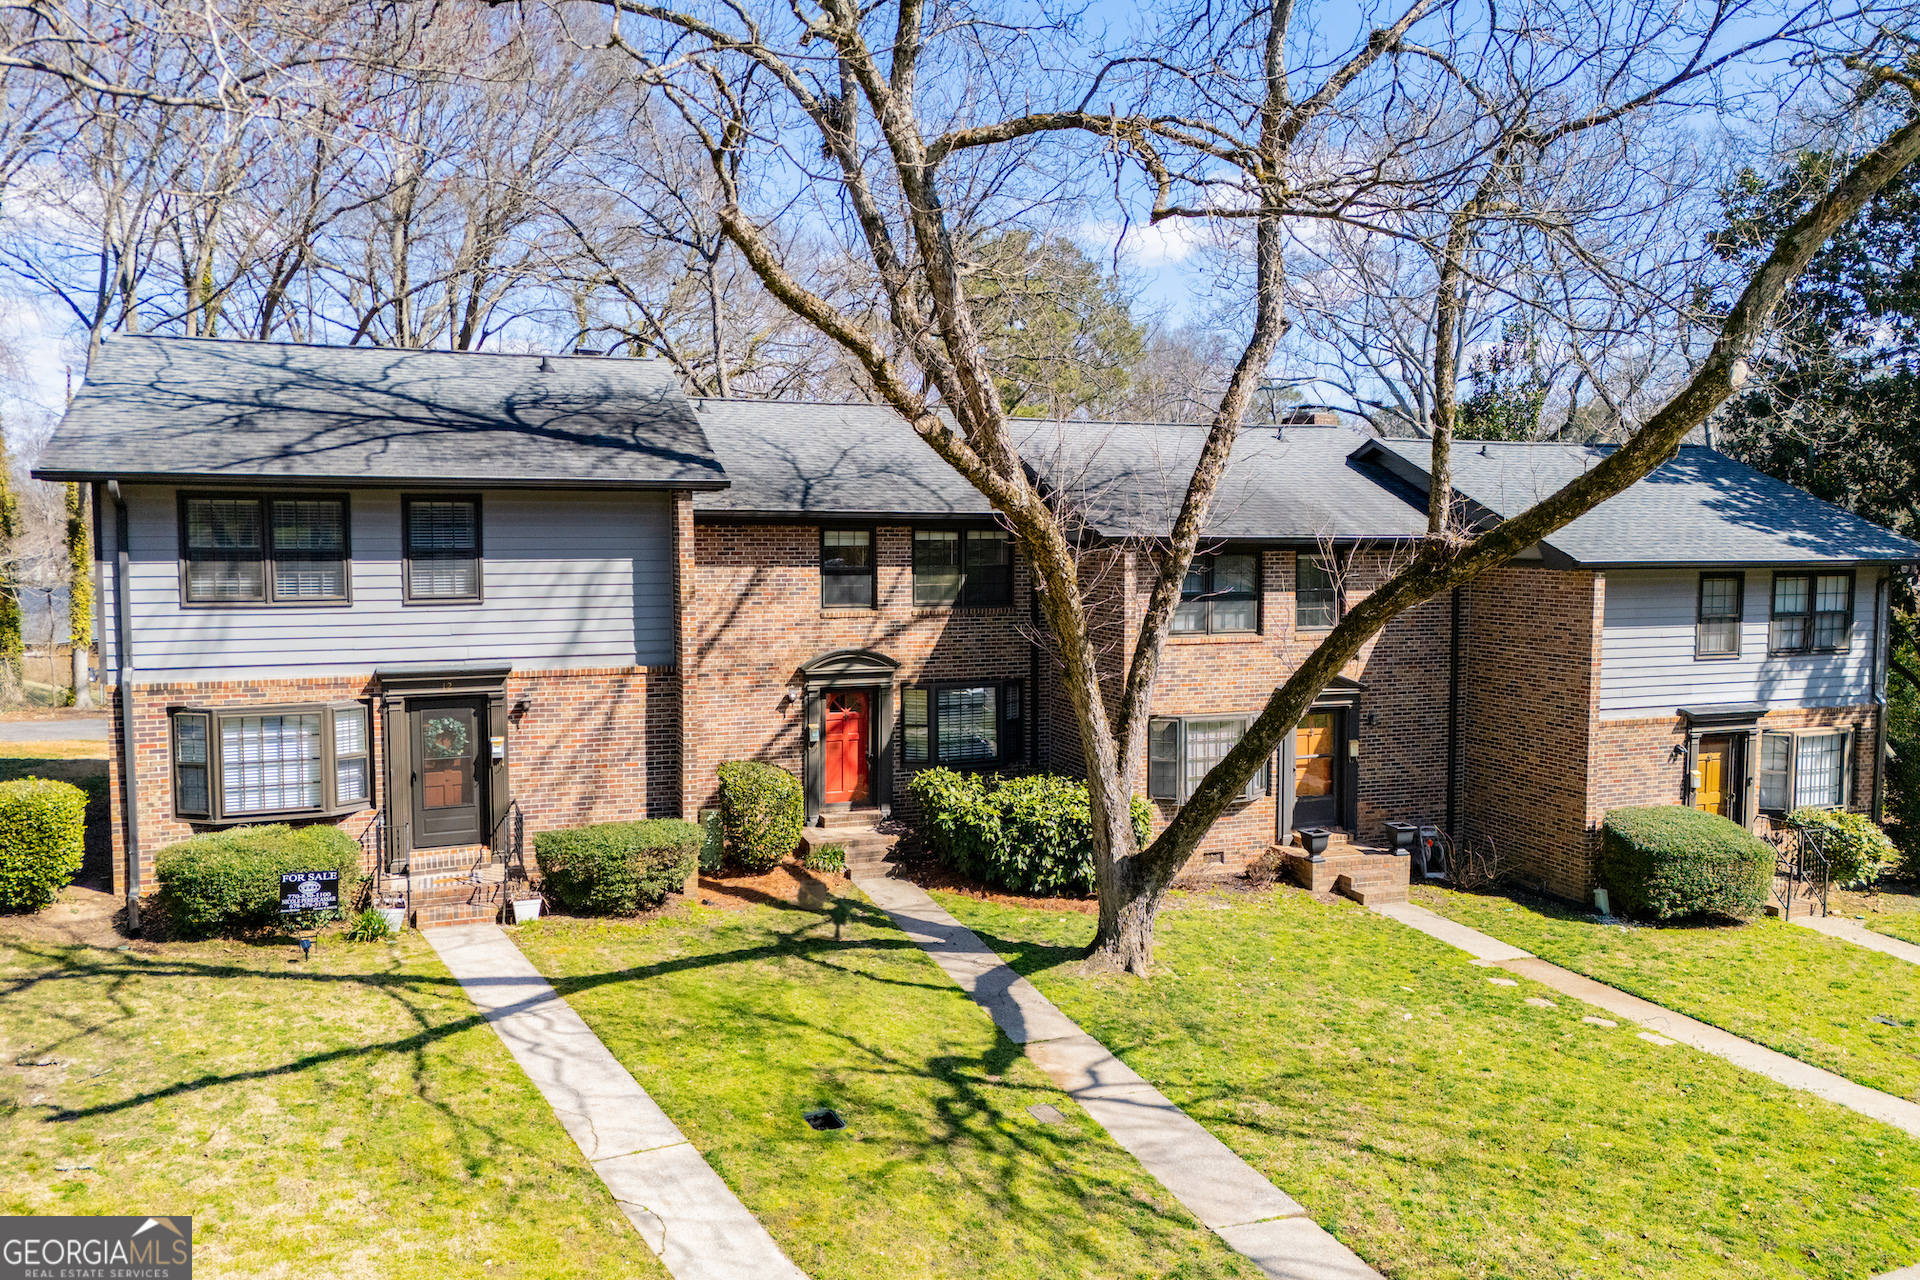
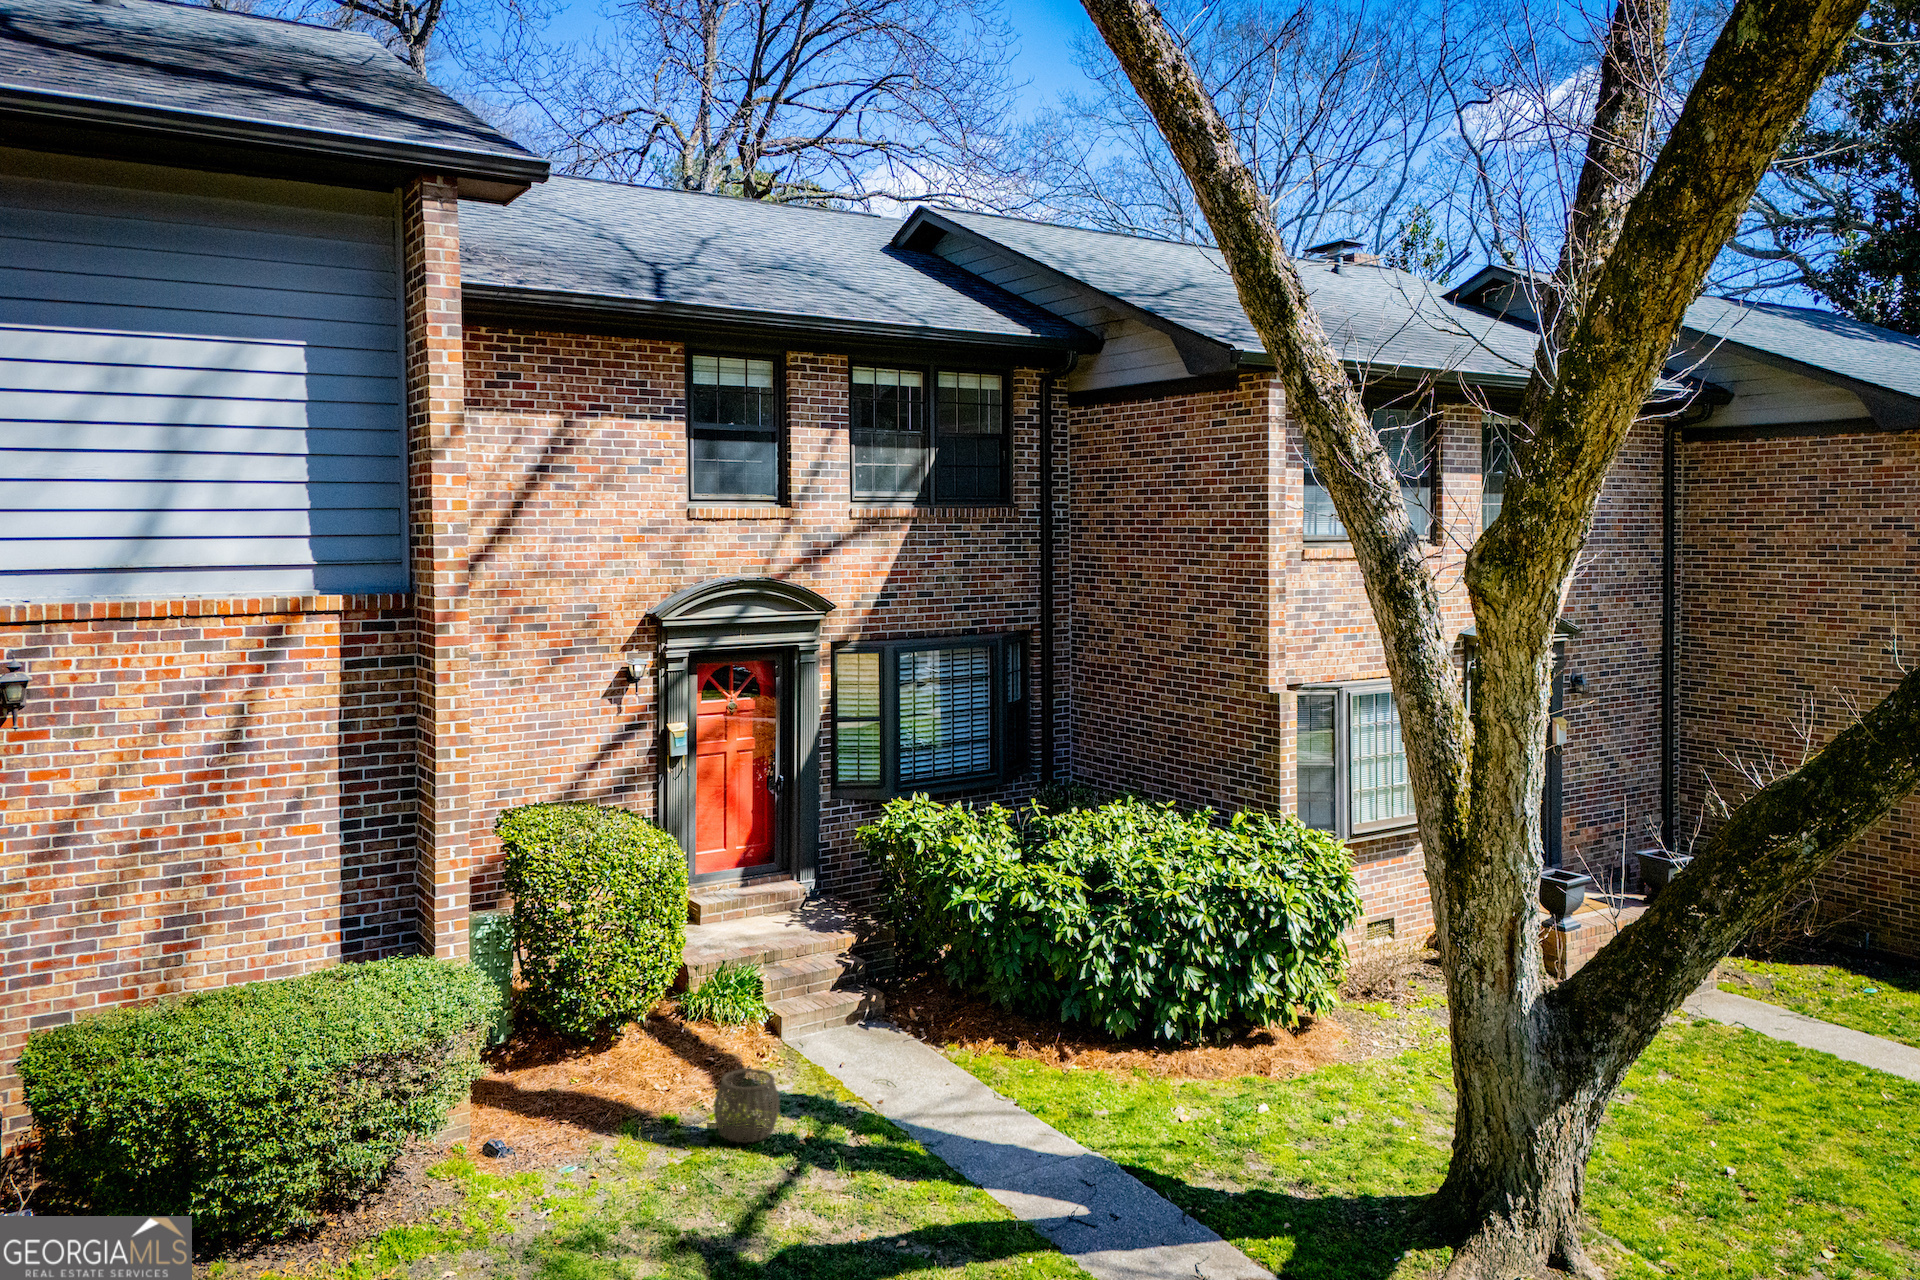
decorative plant: present [828,896,850,940] -> none [832,1119,894,1232]

